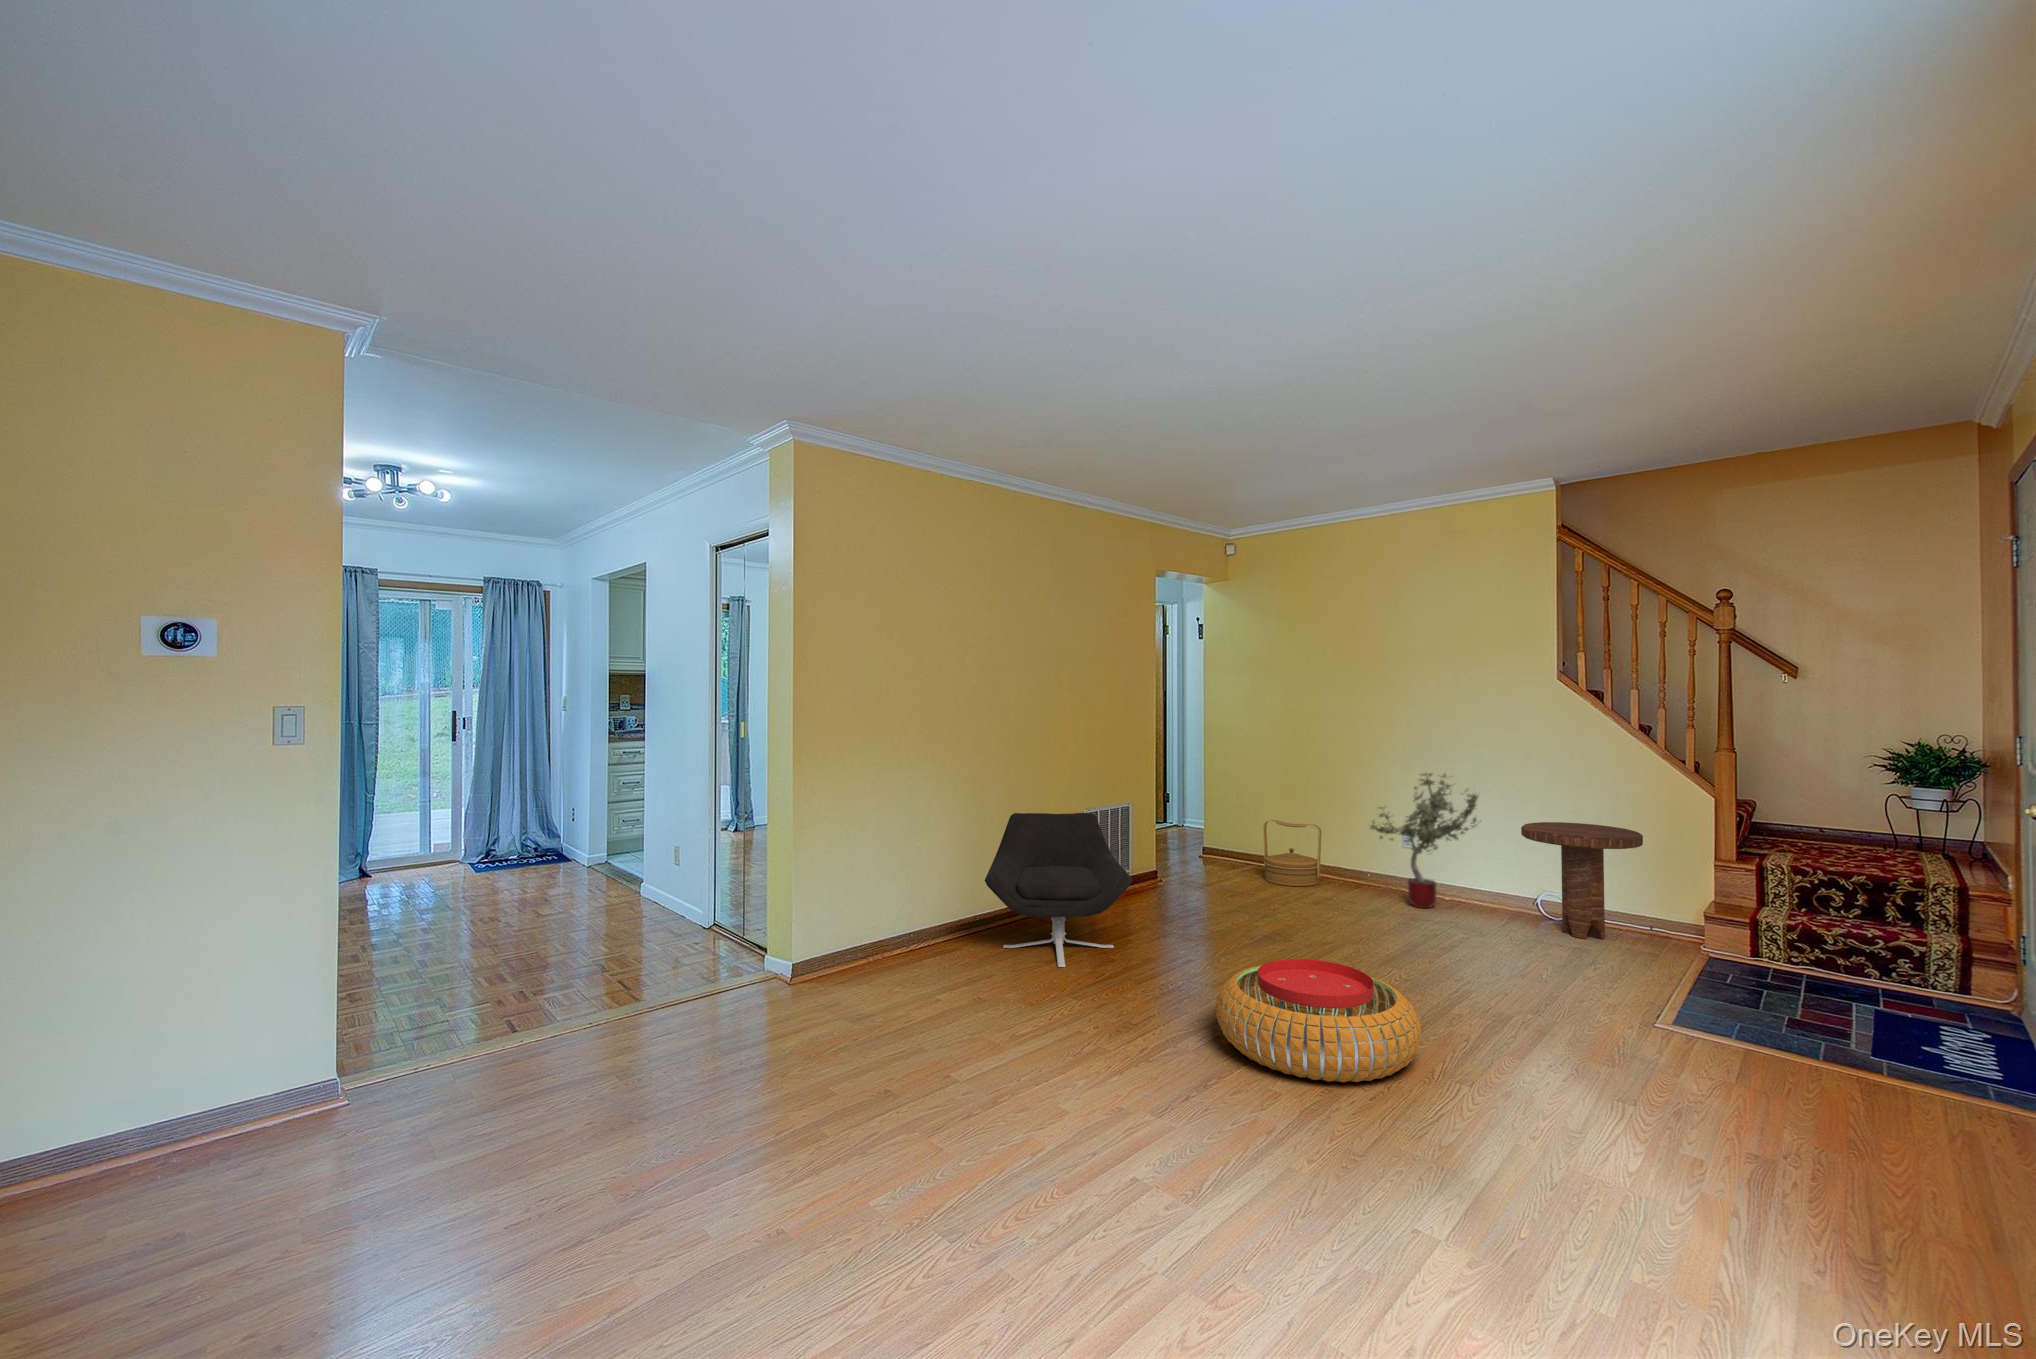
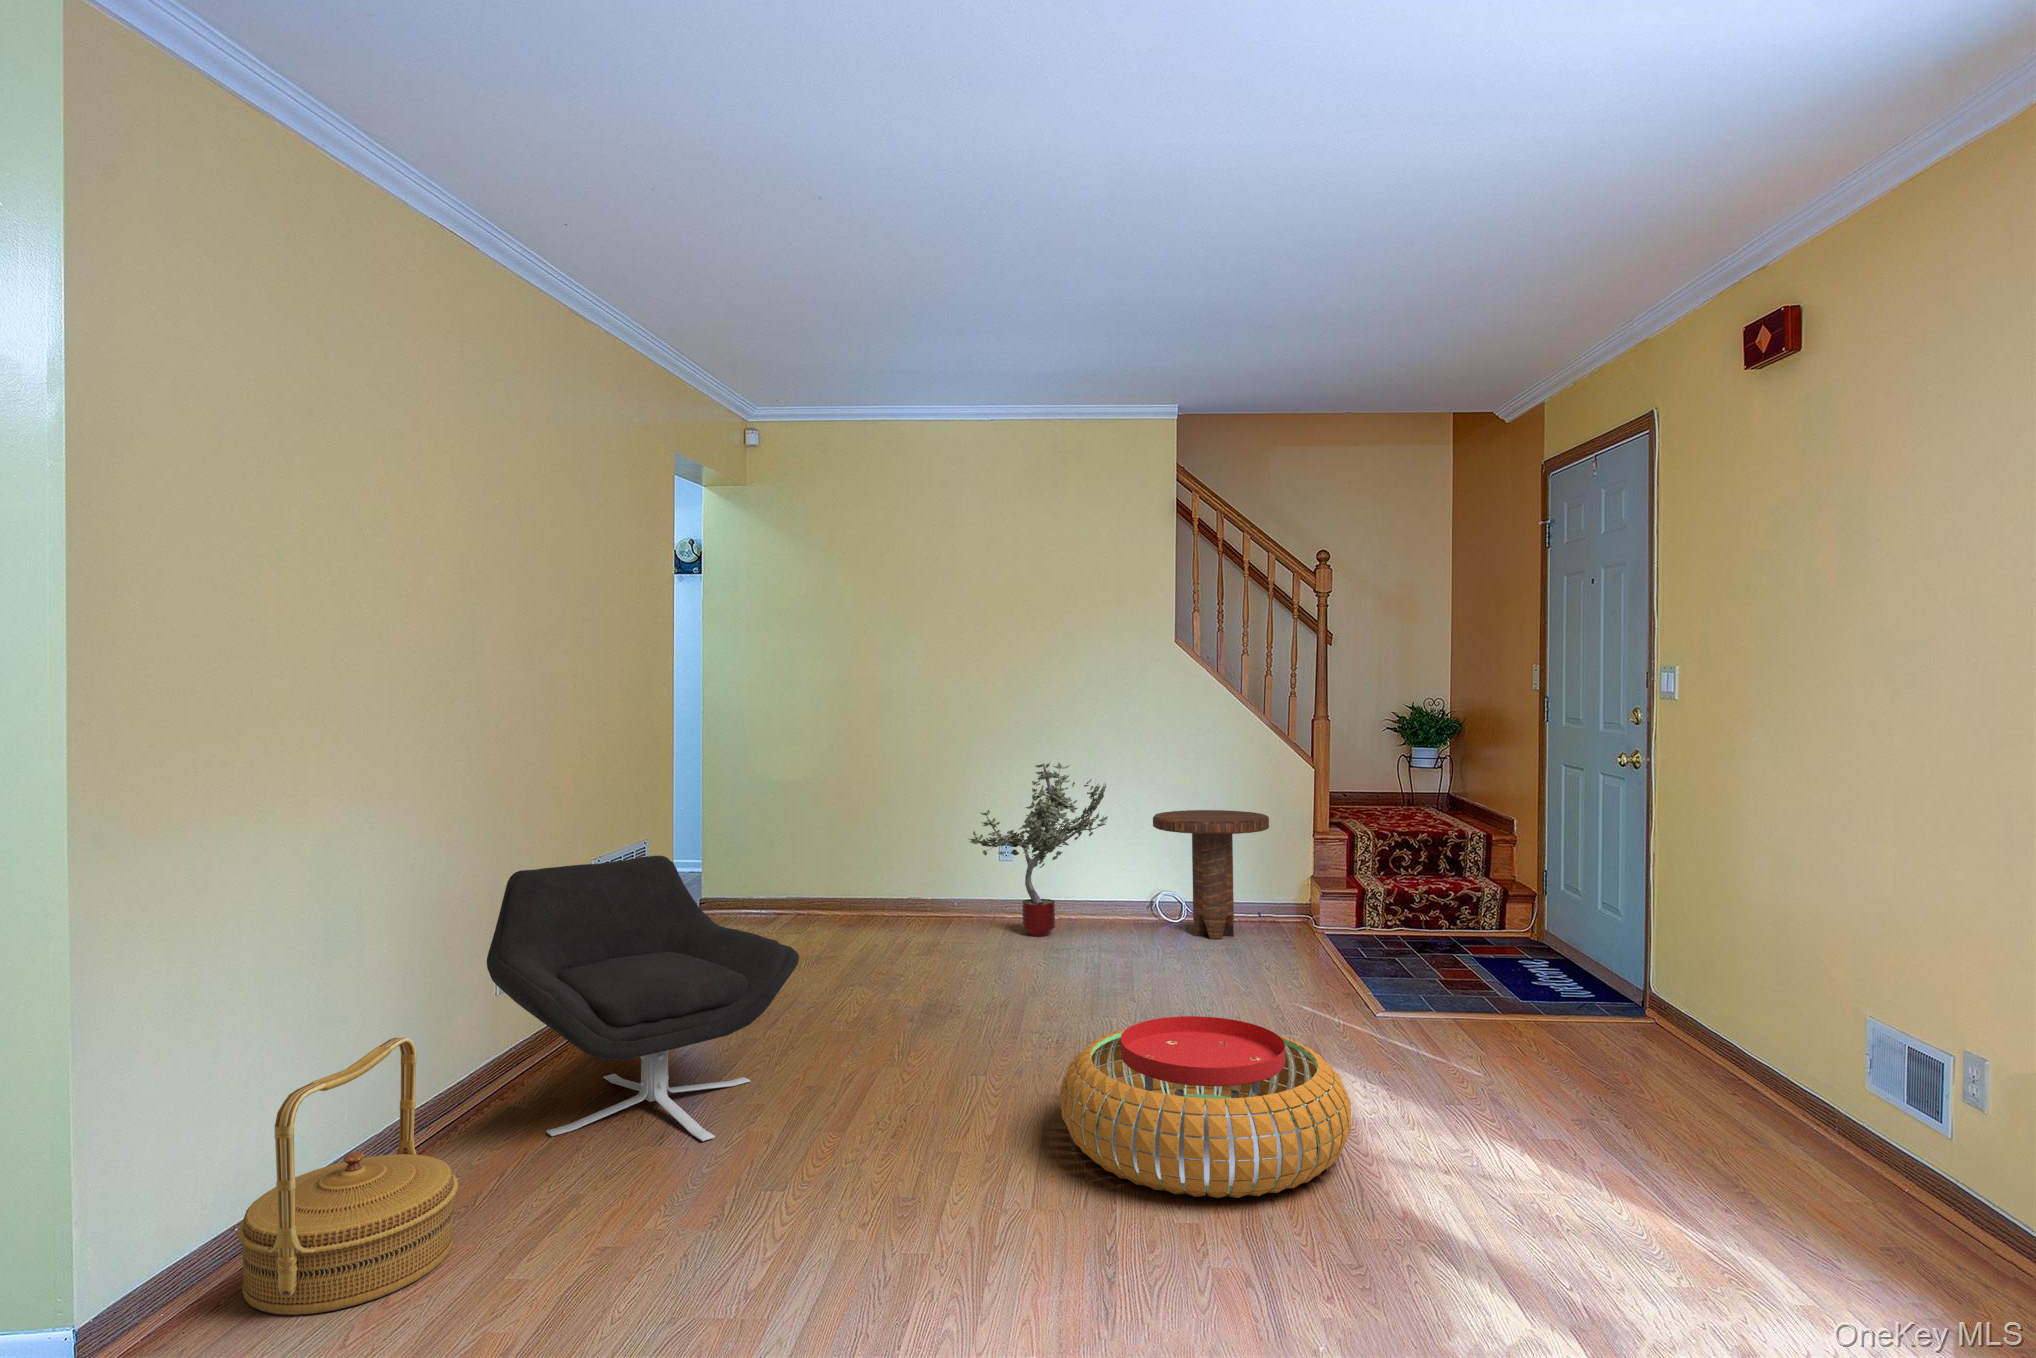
woven basket: present [1263,820,1321,886] -> present [237,1038,458,1315]

